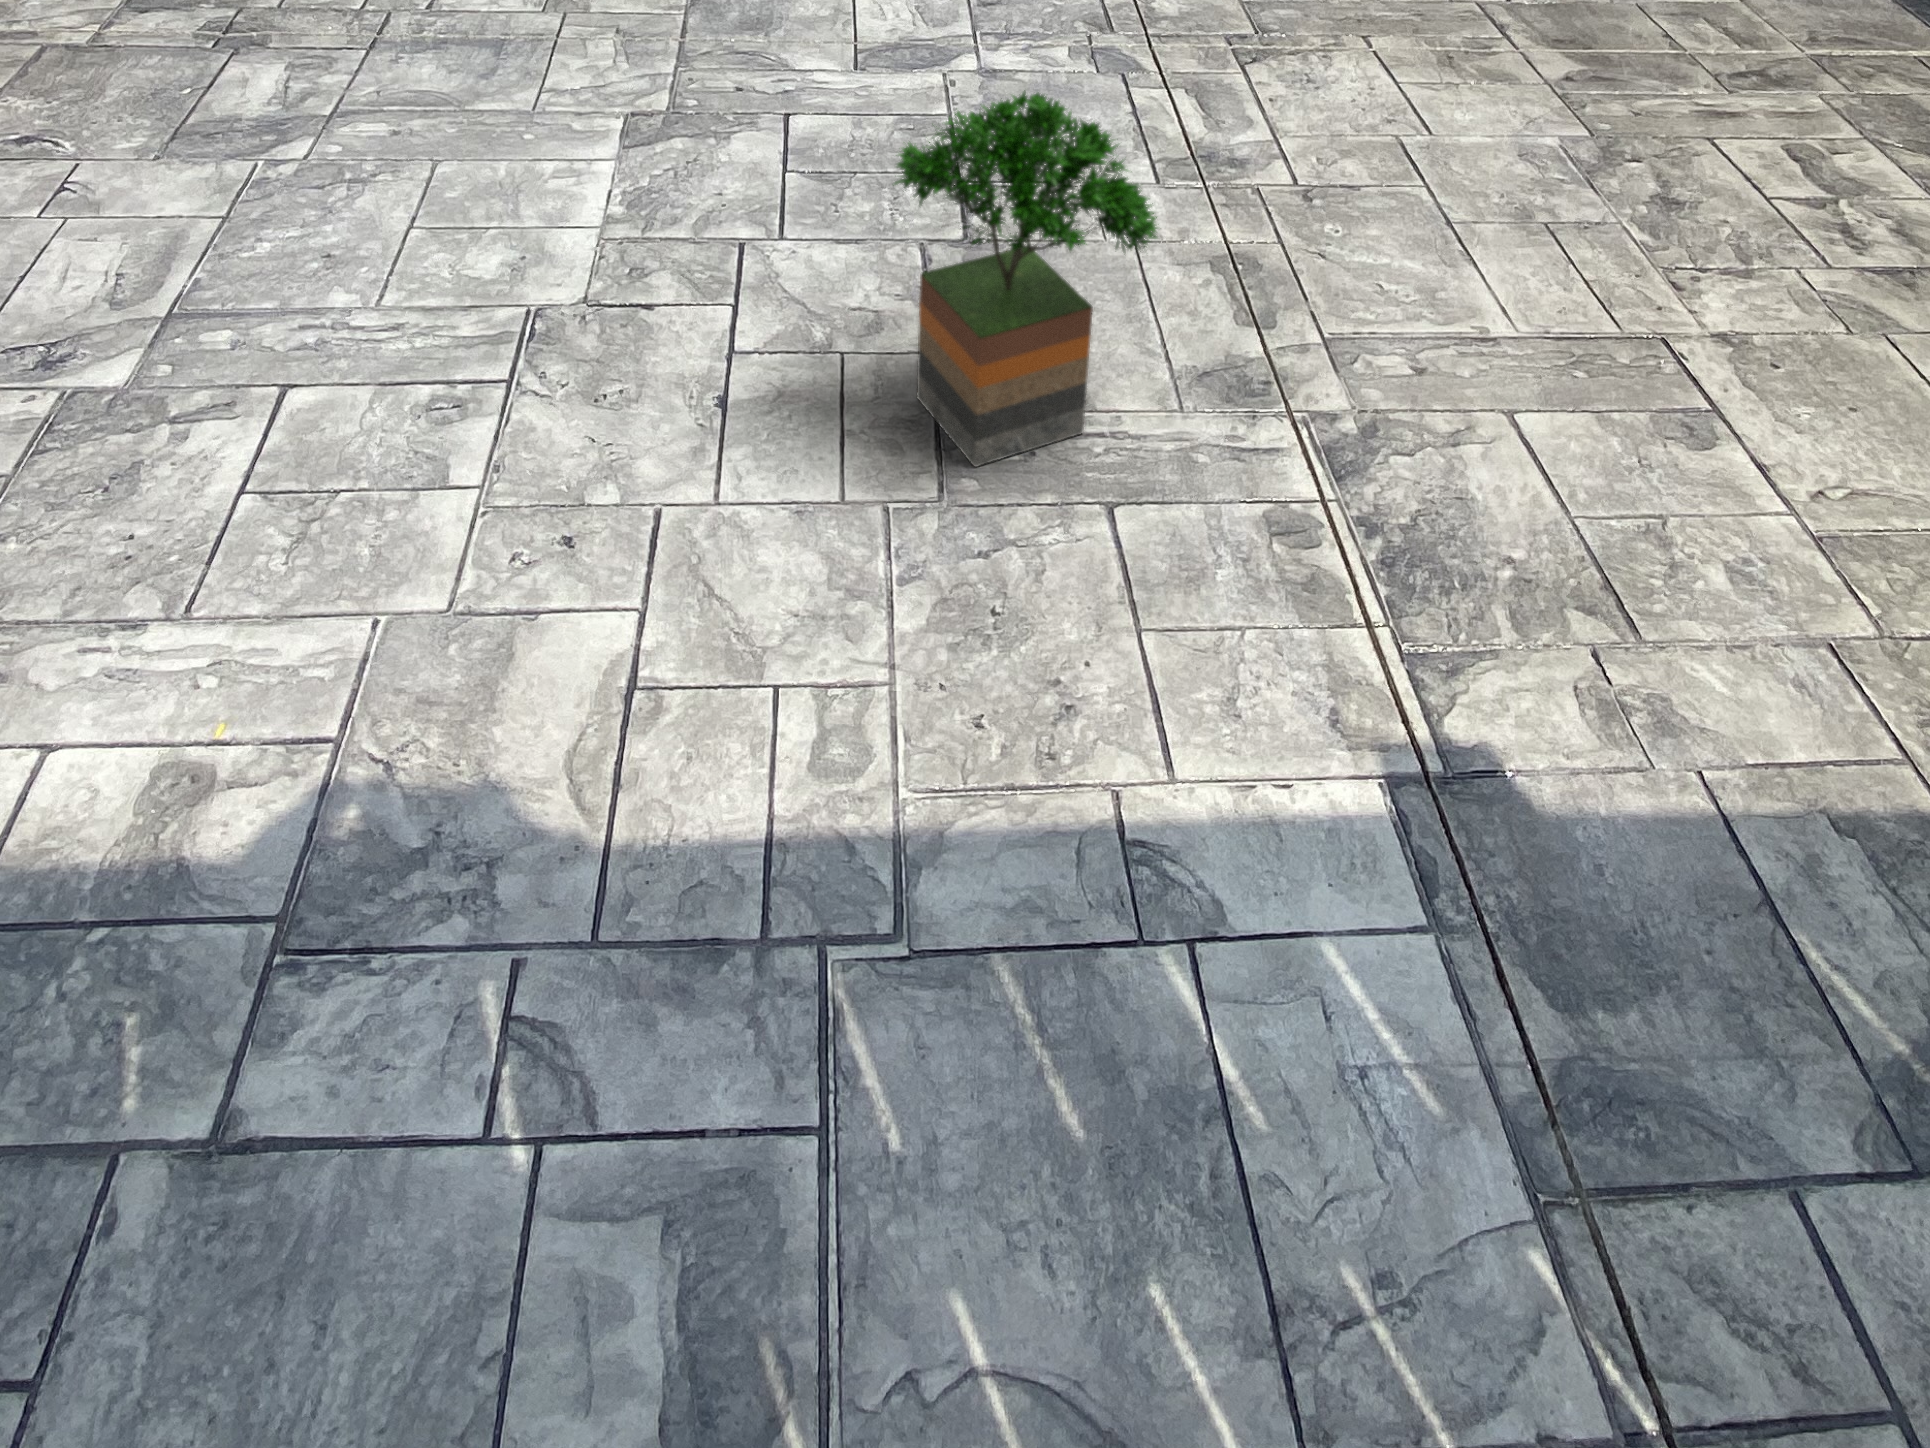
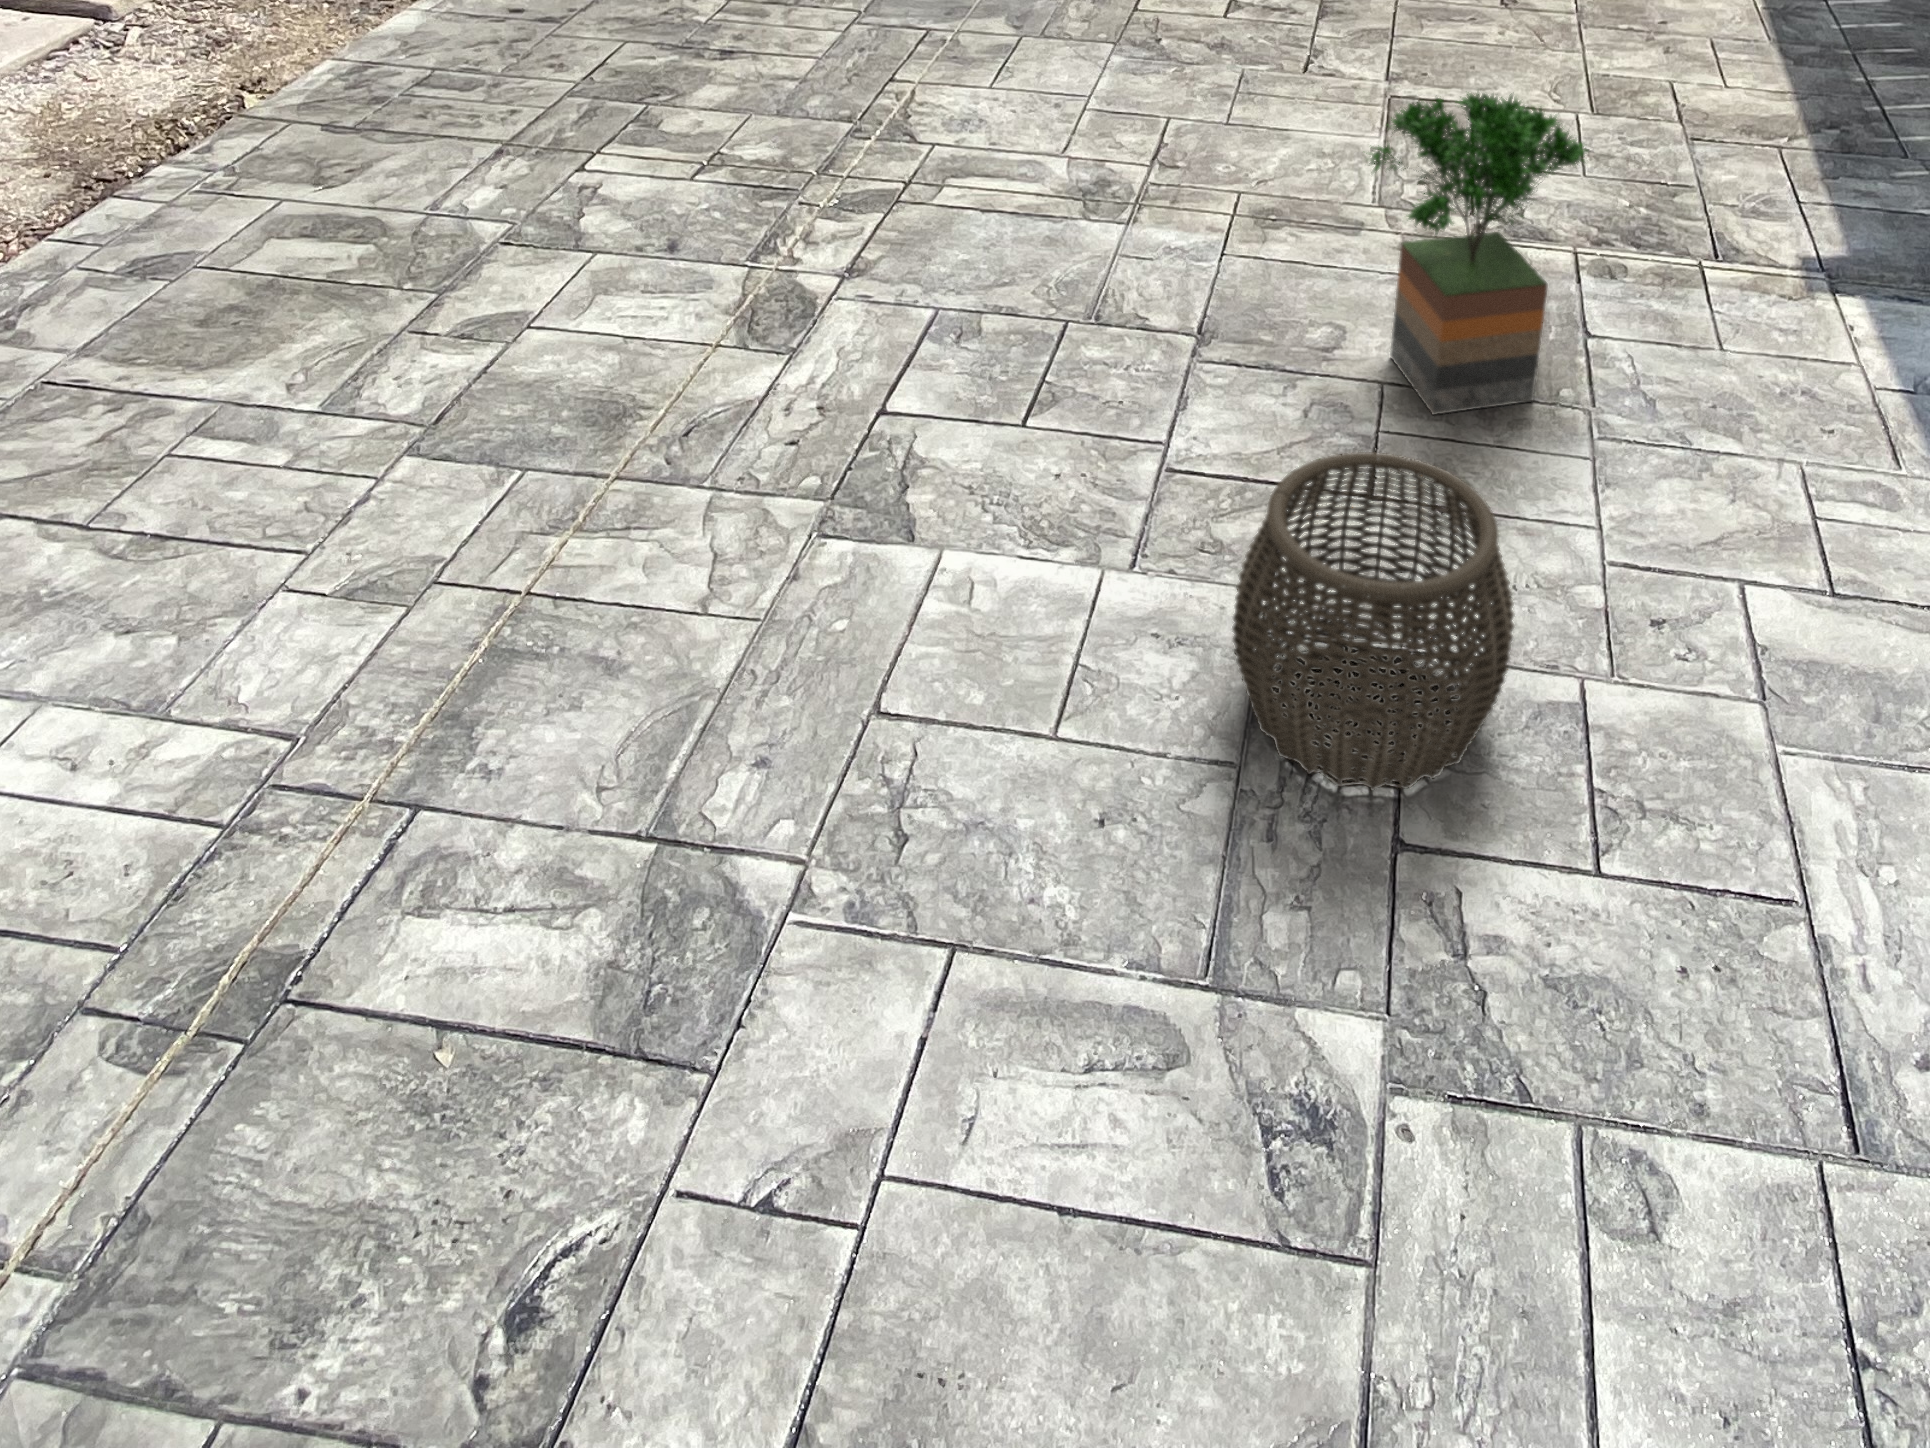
woven basket: none [313,155,561,425] -> present [1232,452,1514,790]

